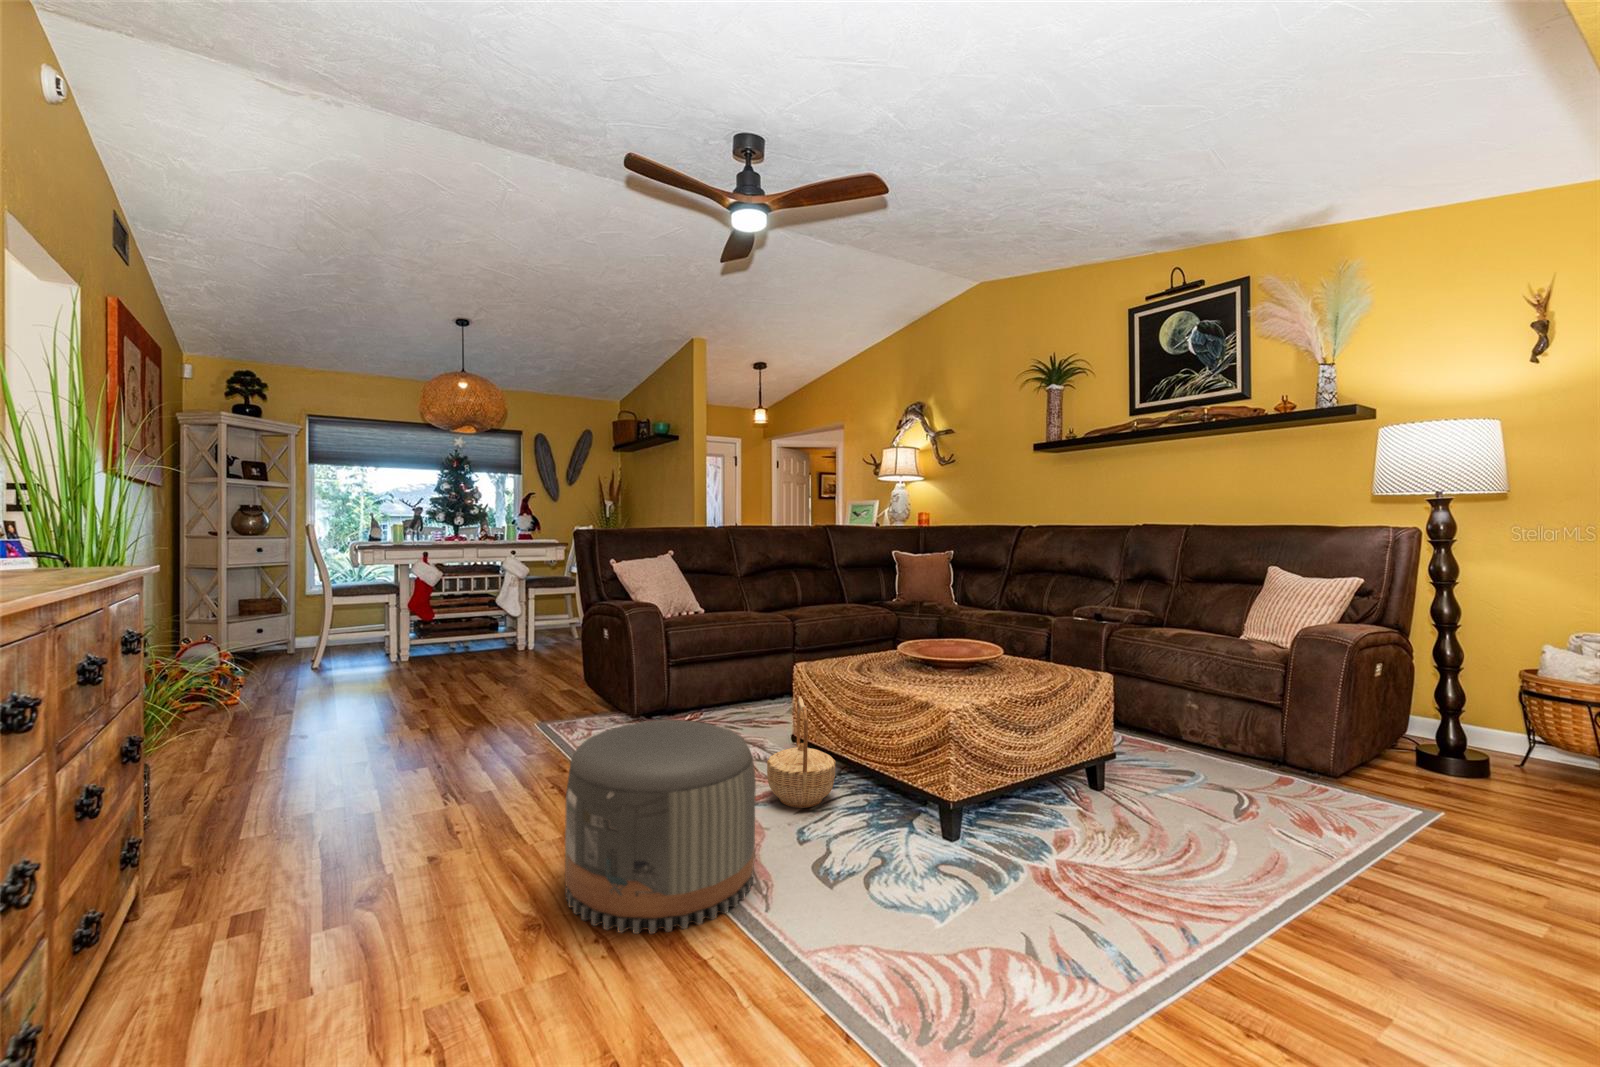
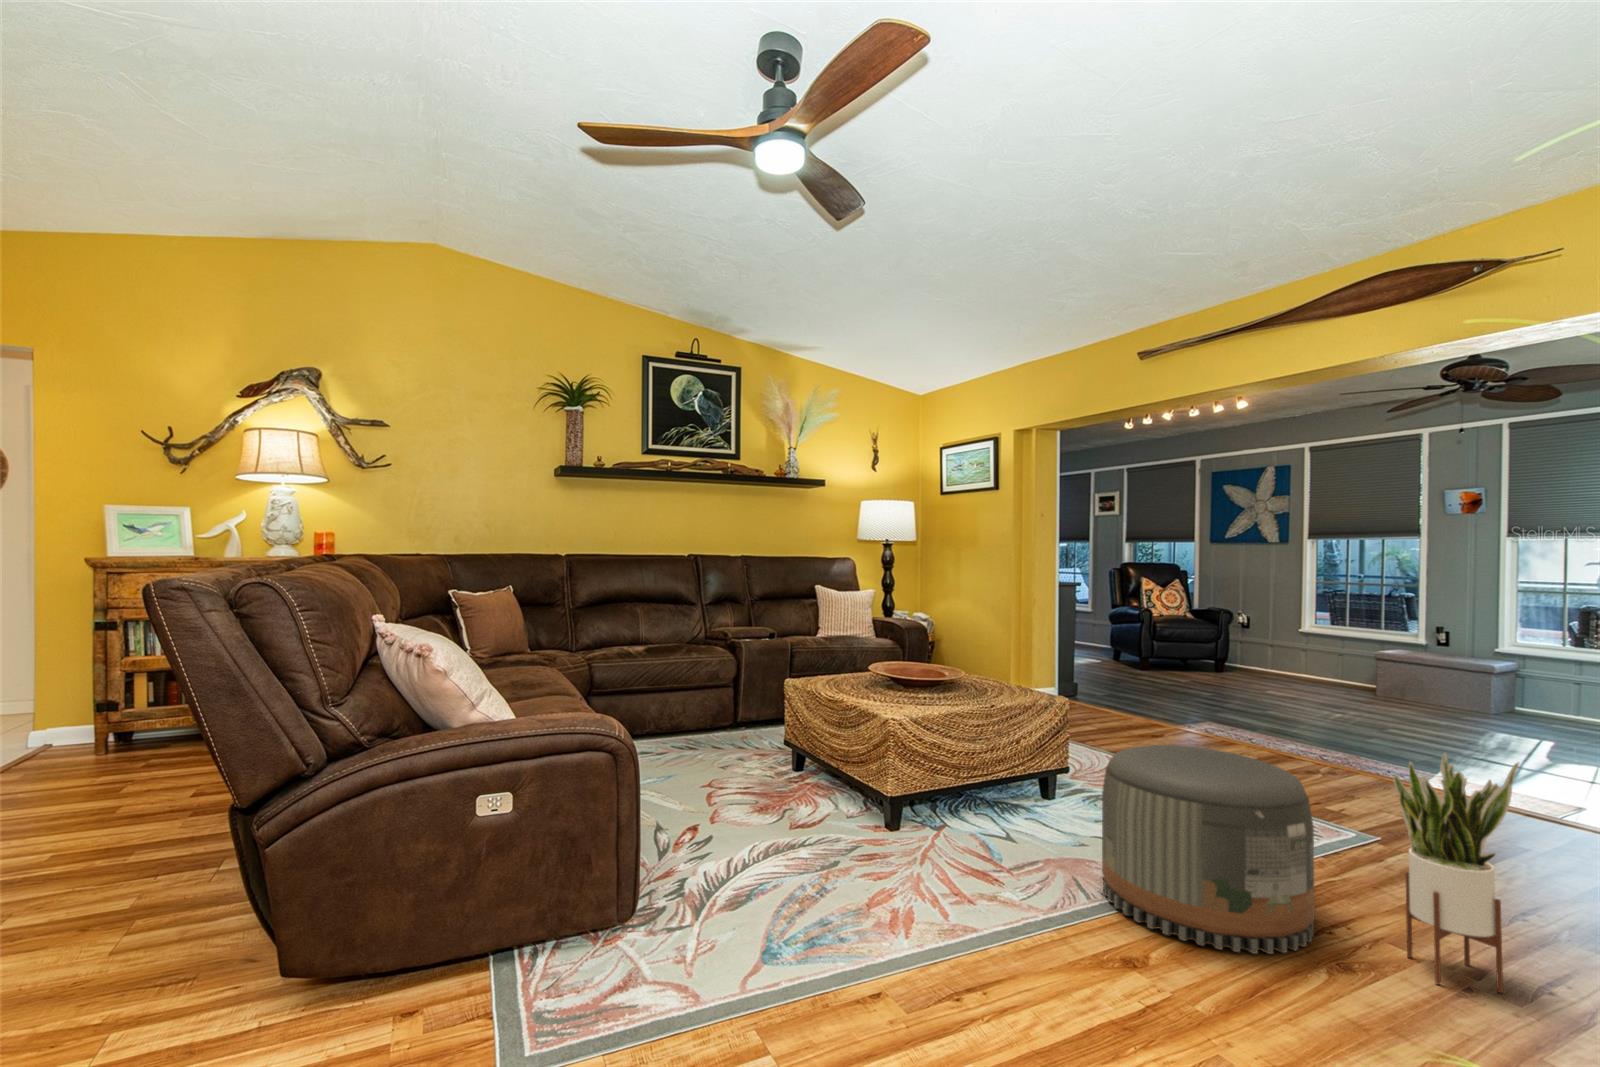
basket: present [767,696,836,808] -> none [928,735,1016,847]
potted plant: none [452,750,542,1007] -> present [1393,753,1519,993]

